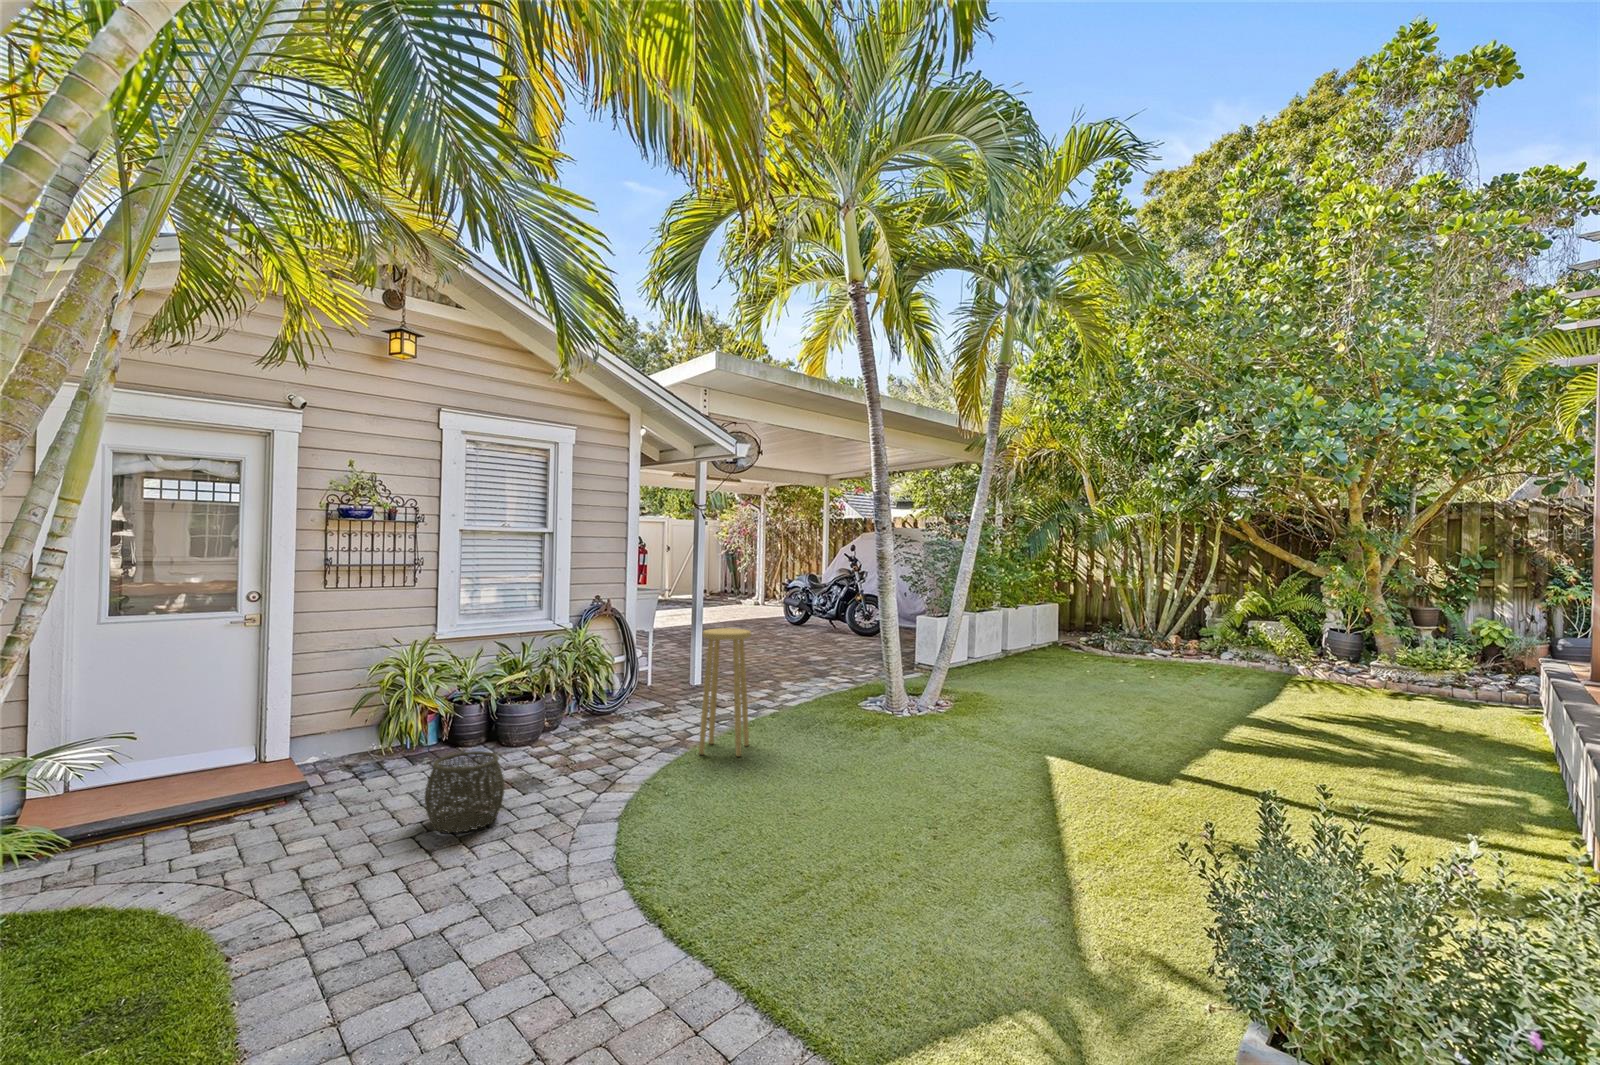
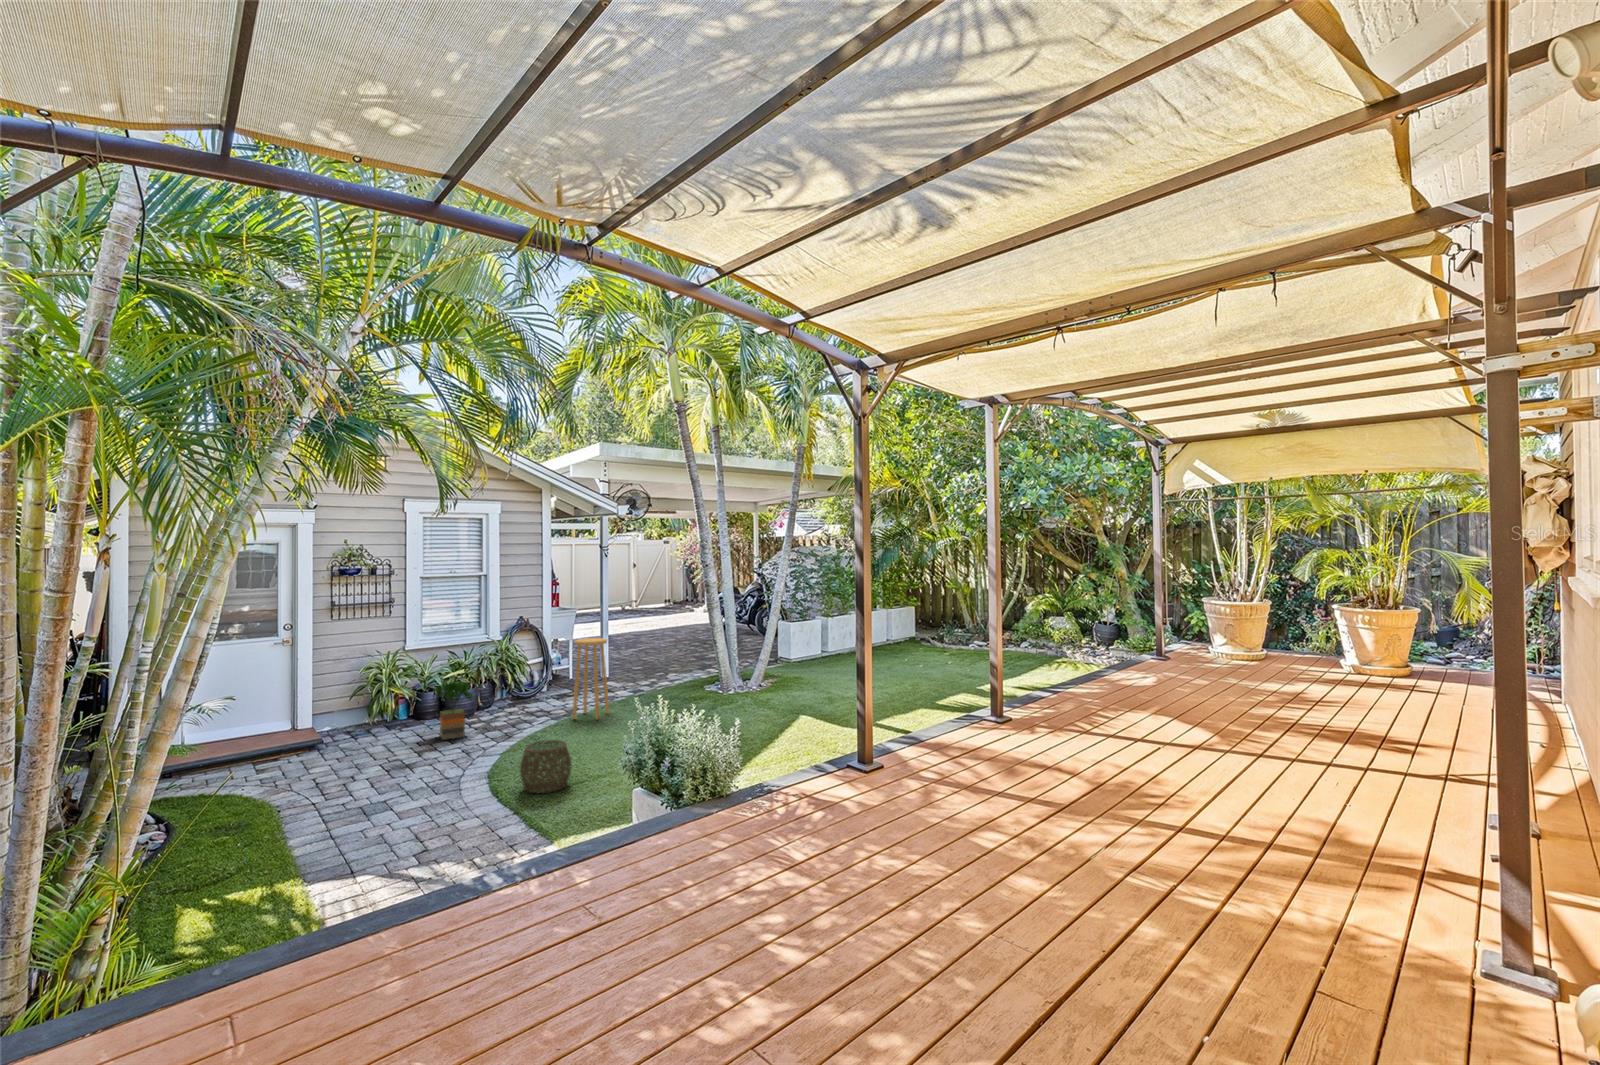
potted tree: none [489,690,557,789] -> present [433,681,474,740]
woven basket: present [425,751,505,833] -> present [520,740,572,793]

